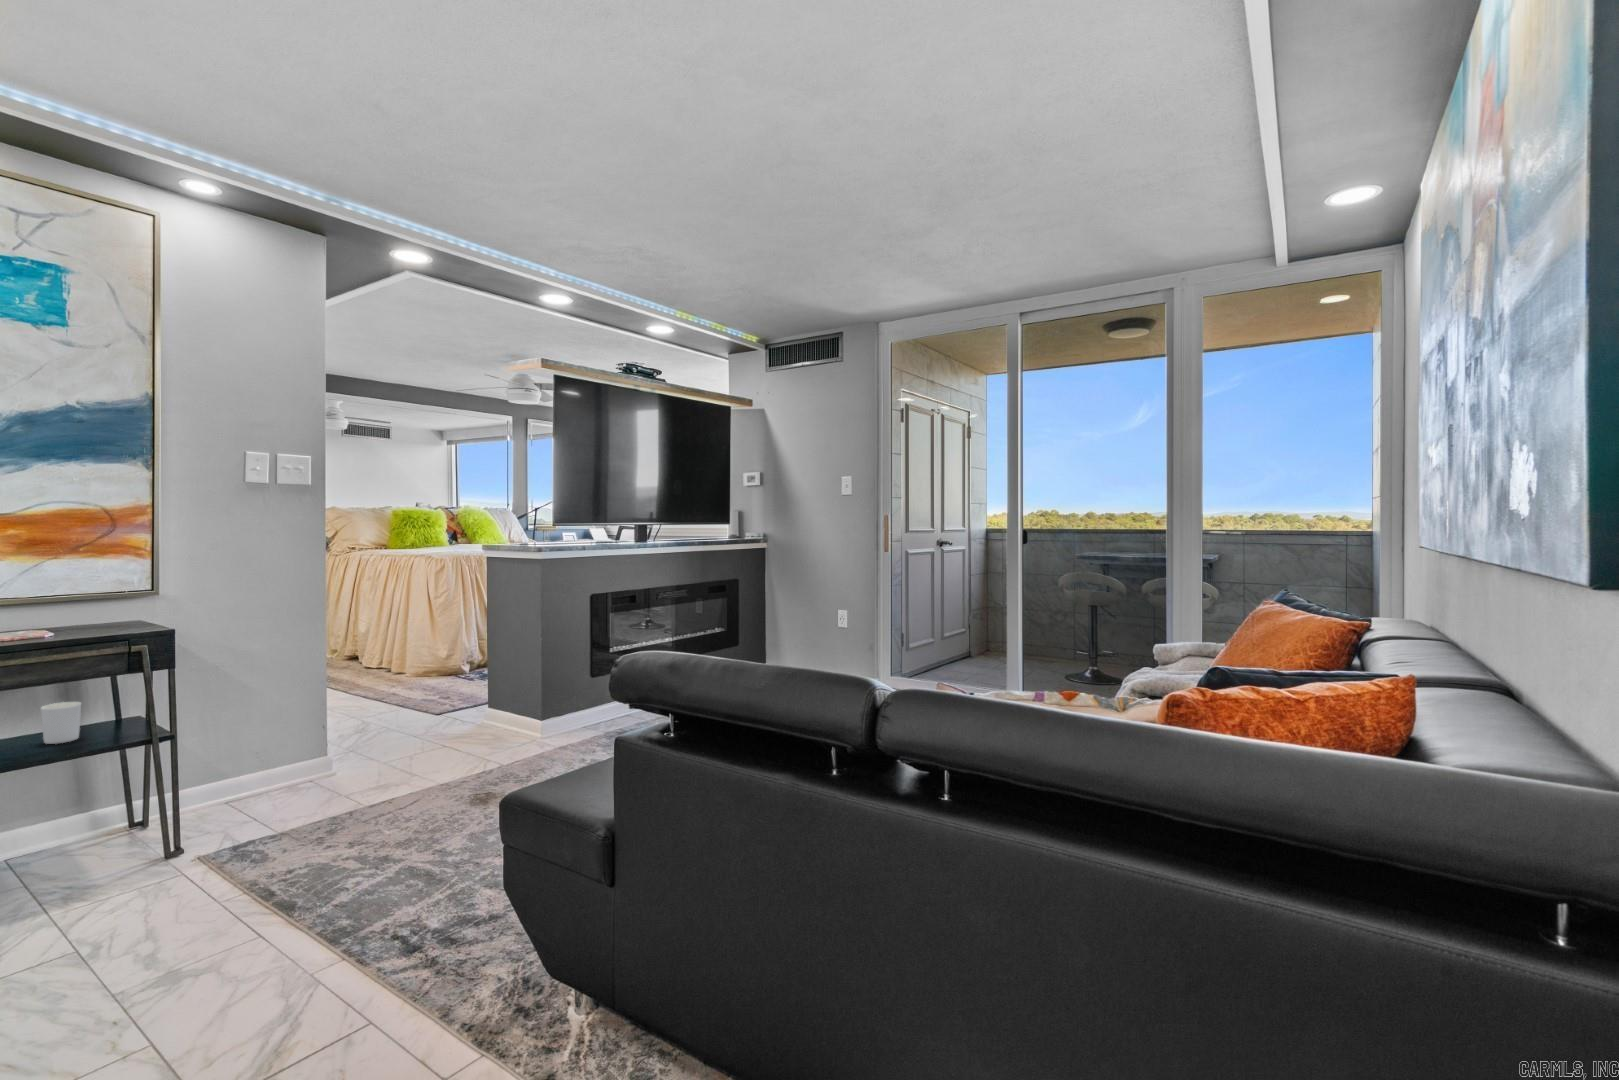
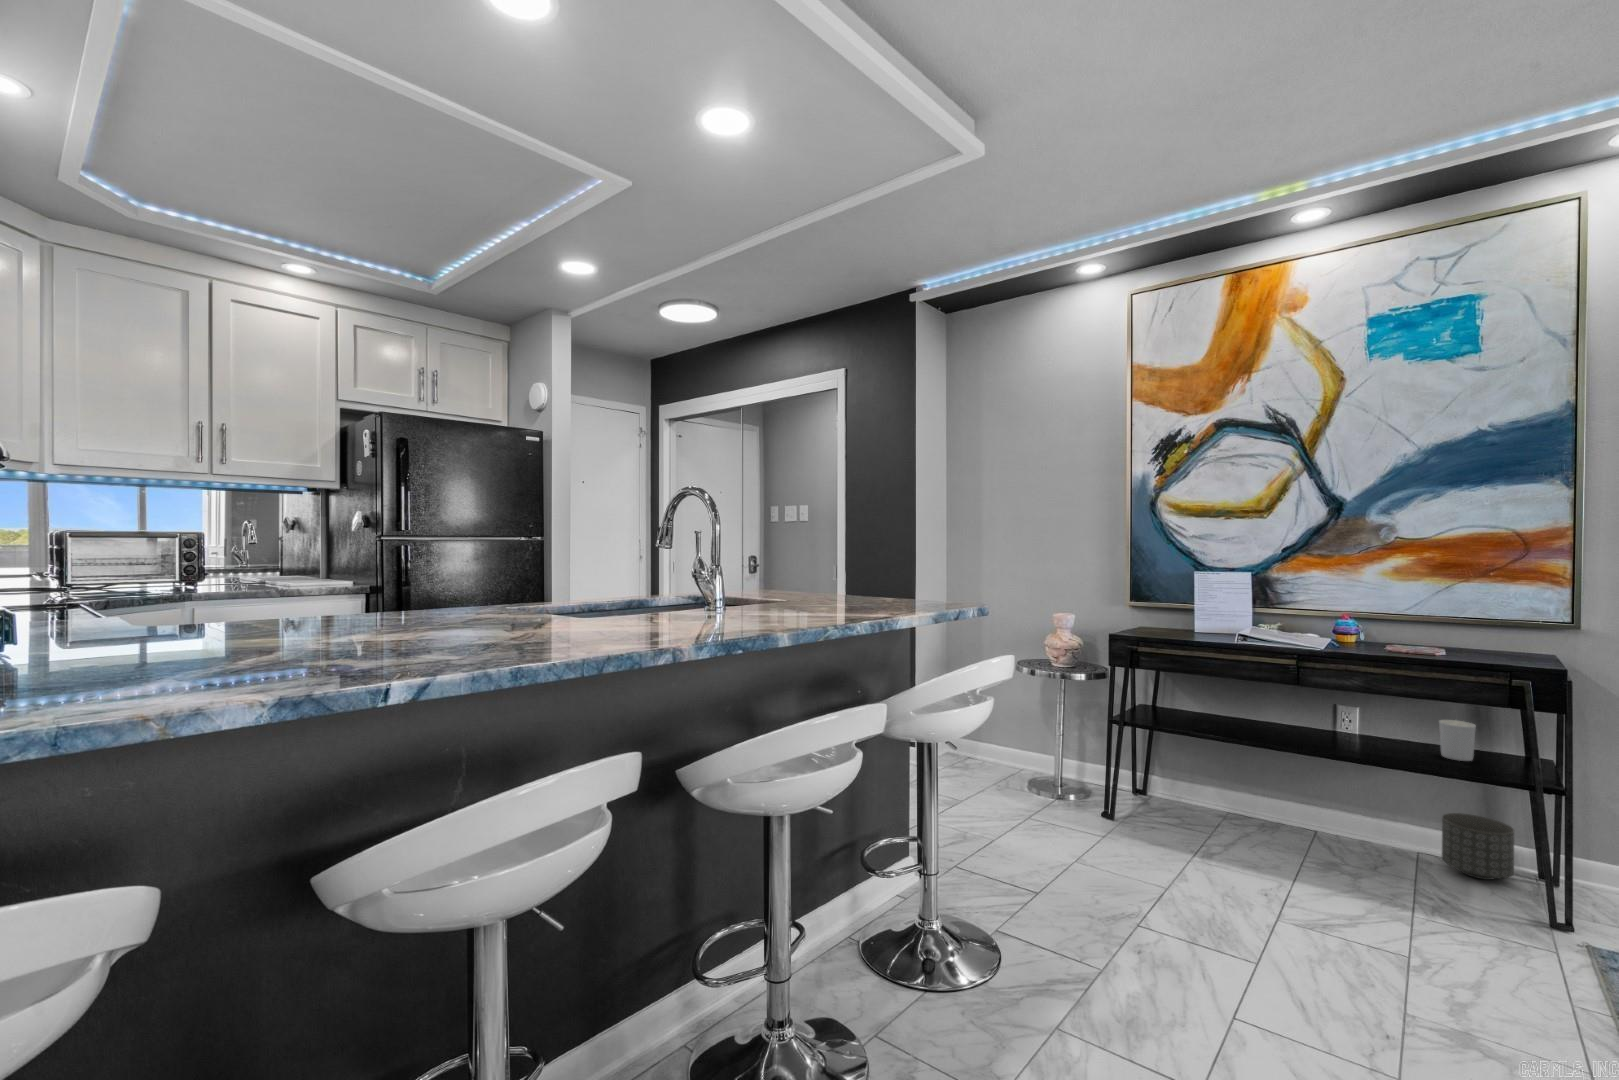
planter: none [38,790,114,855] -> present [1442,813,1514,880]

